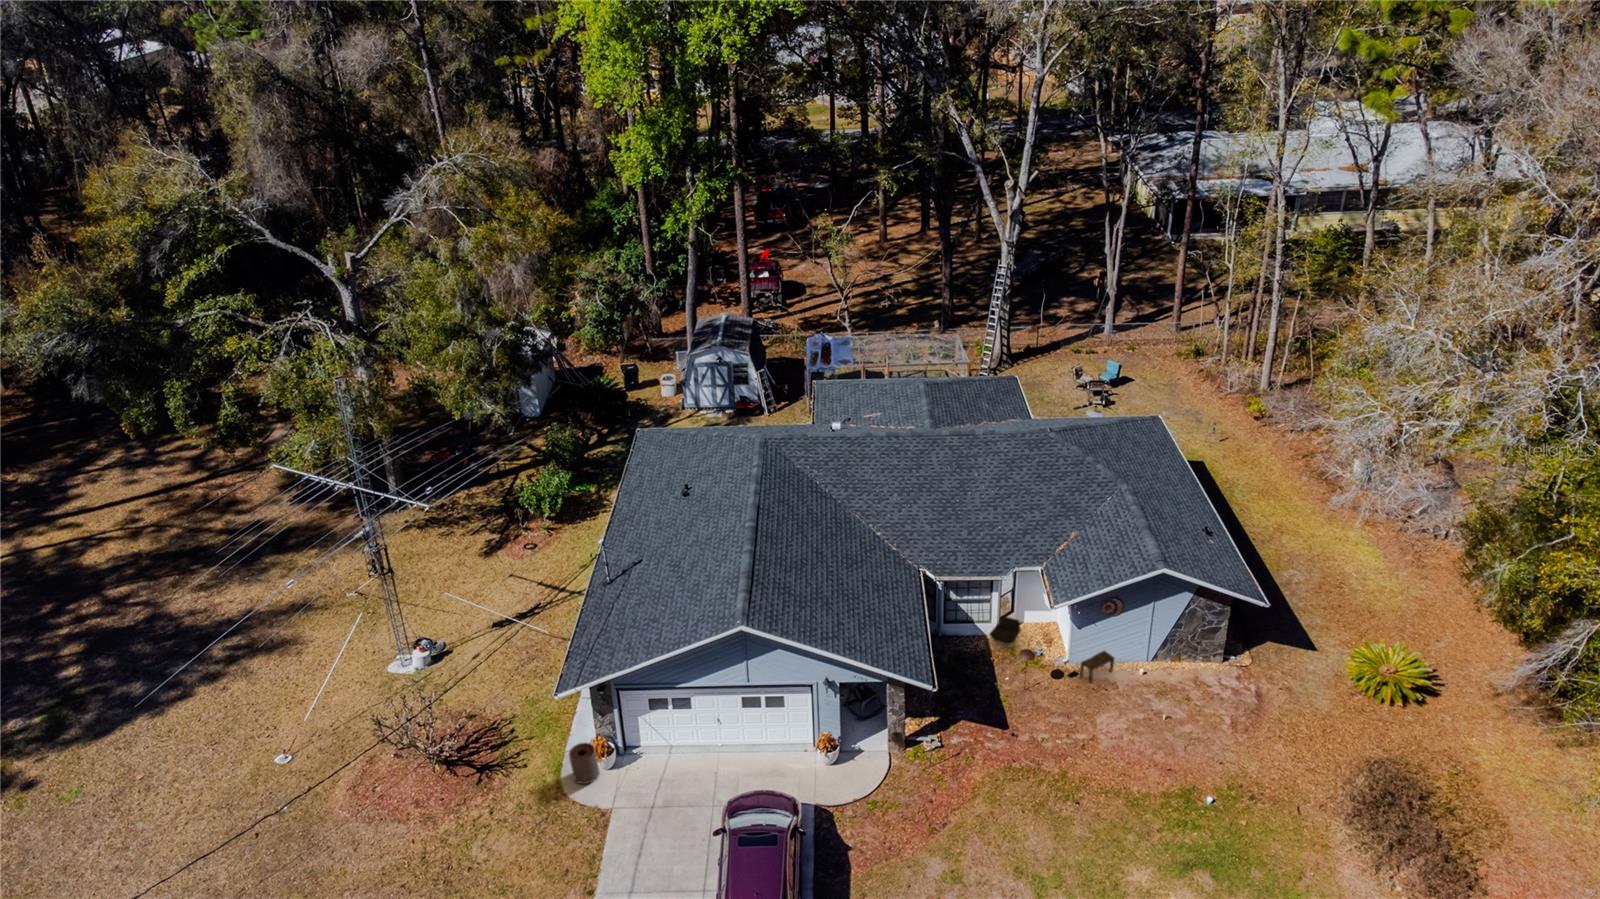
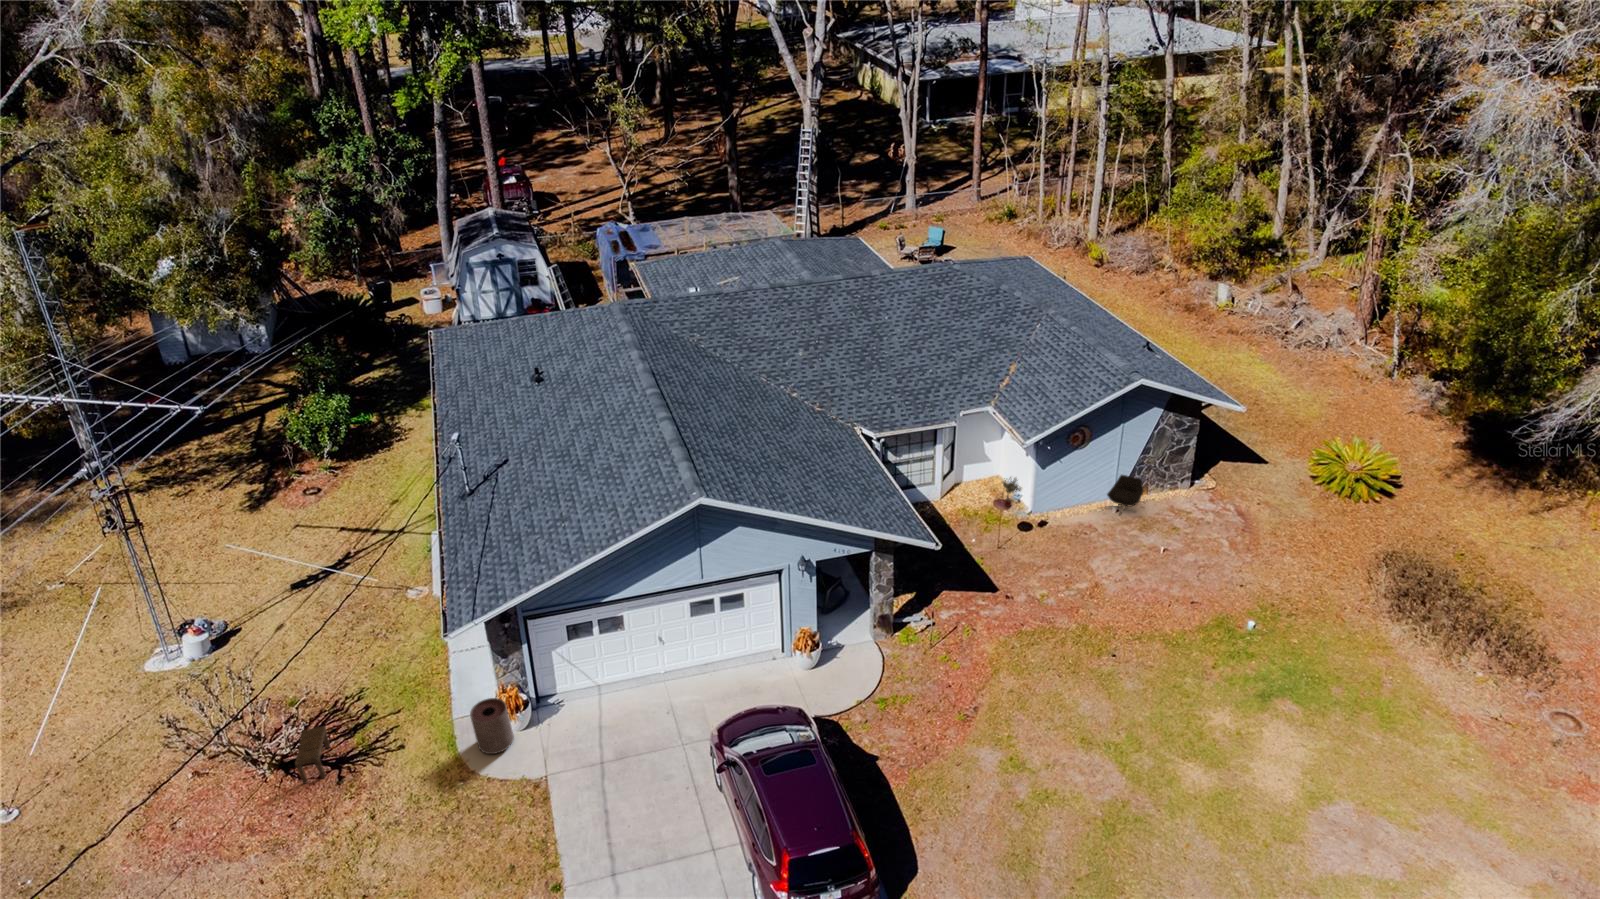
lounge chair: present [990,616,1021,648] -> present [1107,475,1144,515]
potted tree: none [1048,628,1066,654] -> present [1003,477,1021,506]
bench: present [1080,651,1114,683] -> present [295,726,330,784]

